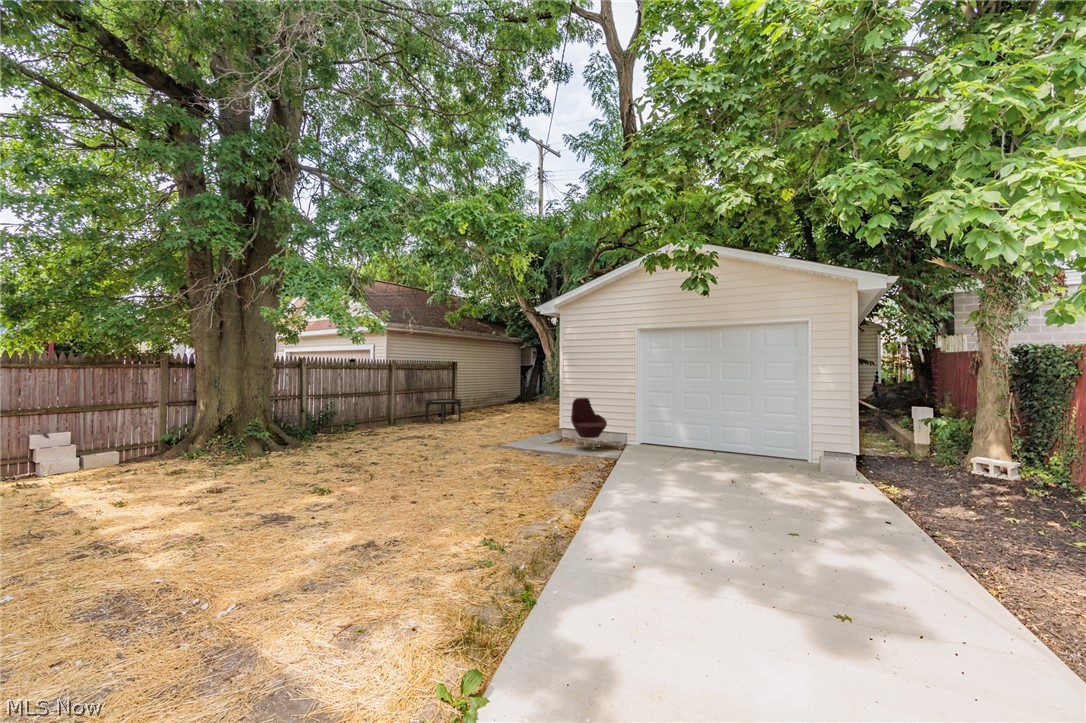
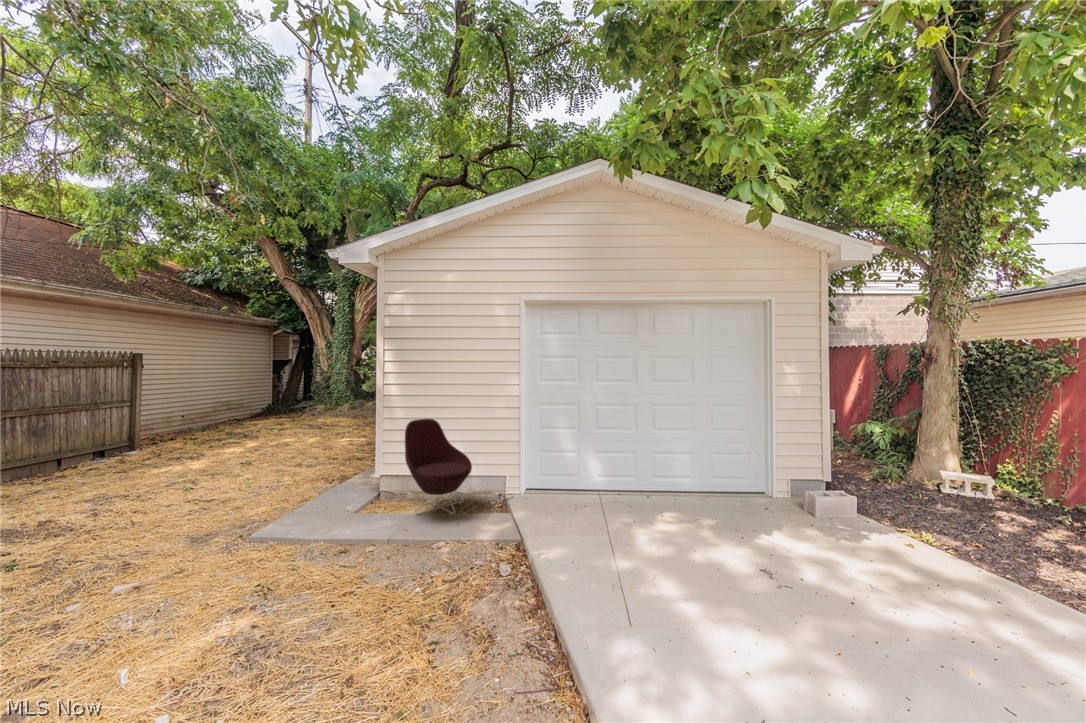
round table: present [424,399,462,424] -> none [48,422,153,477]

